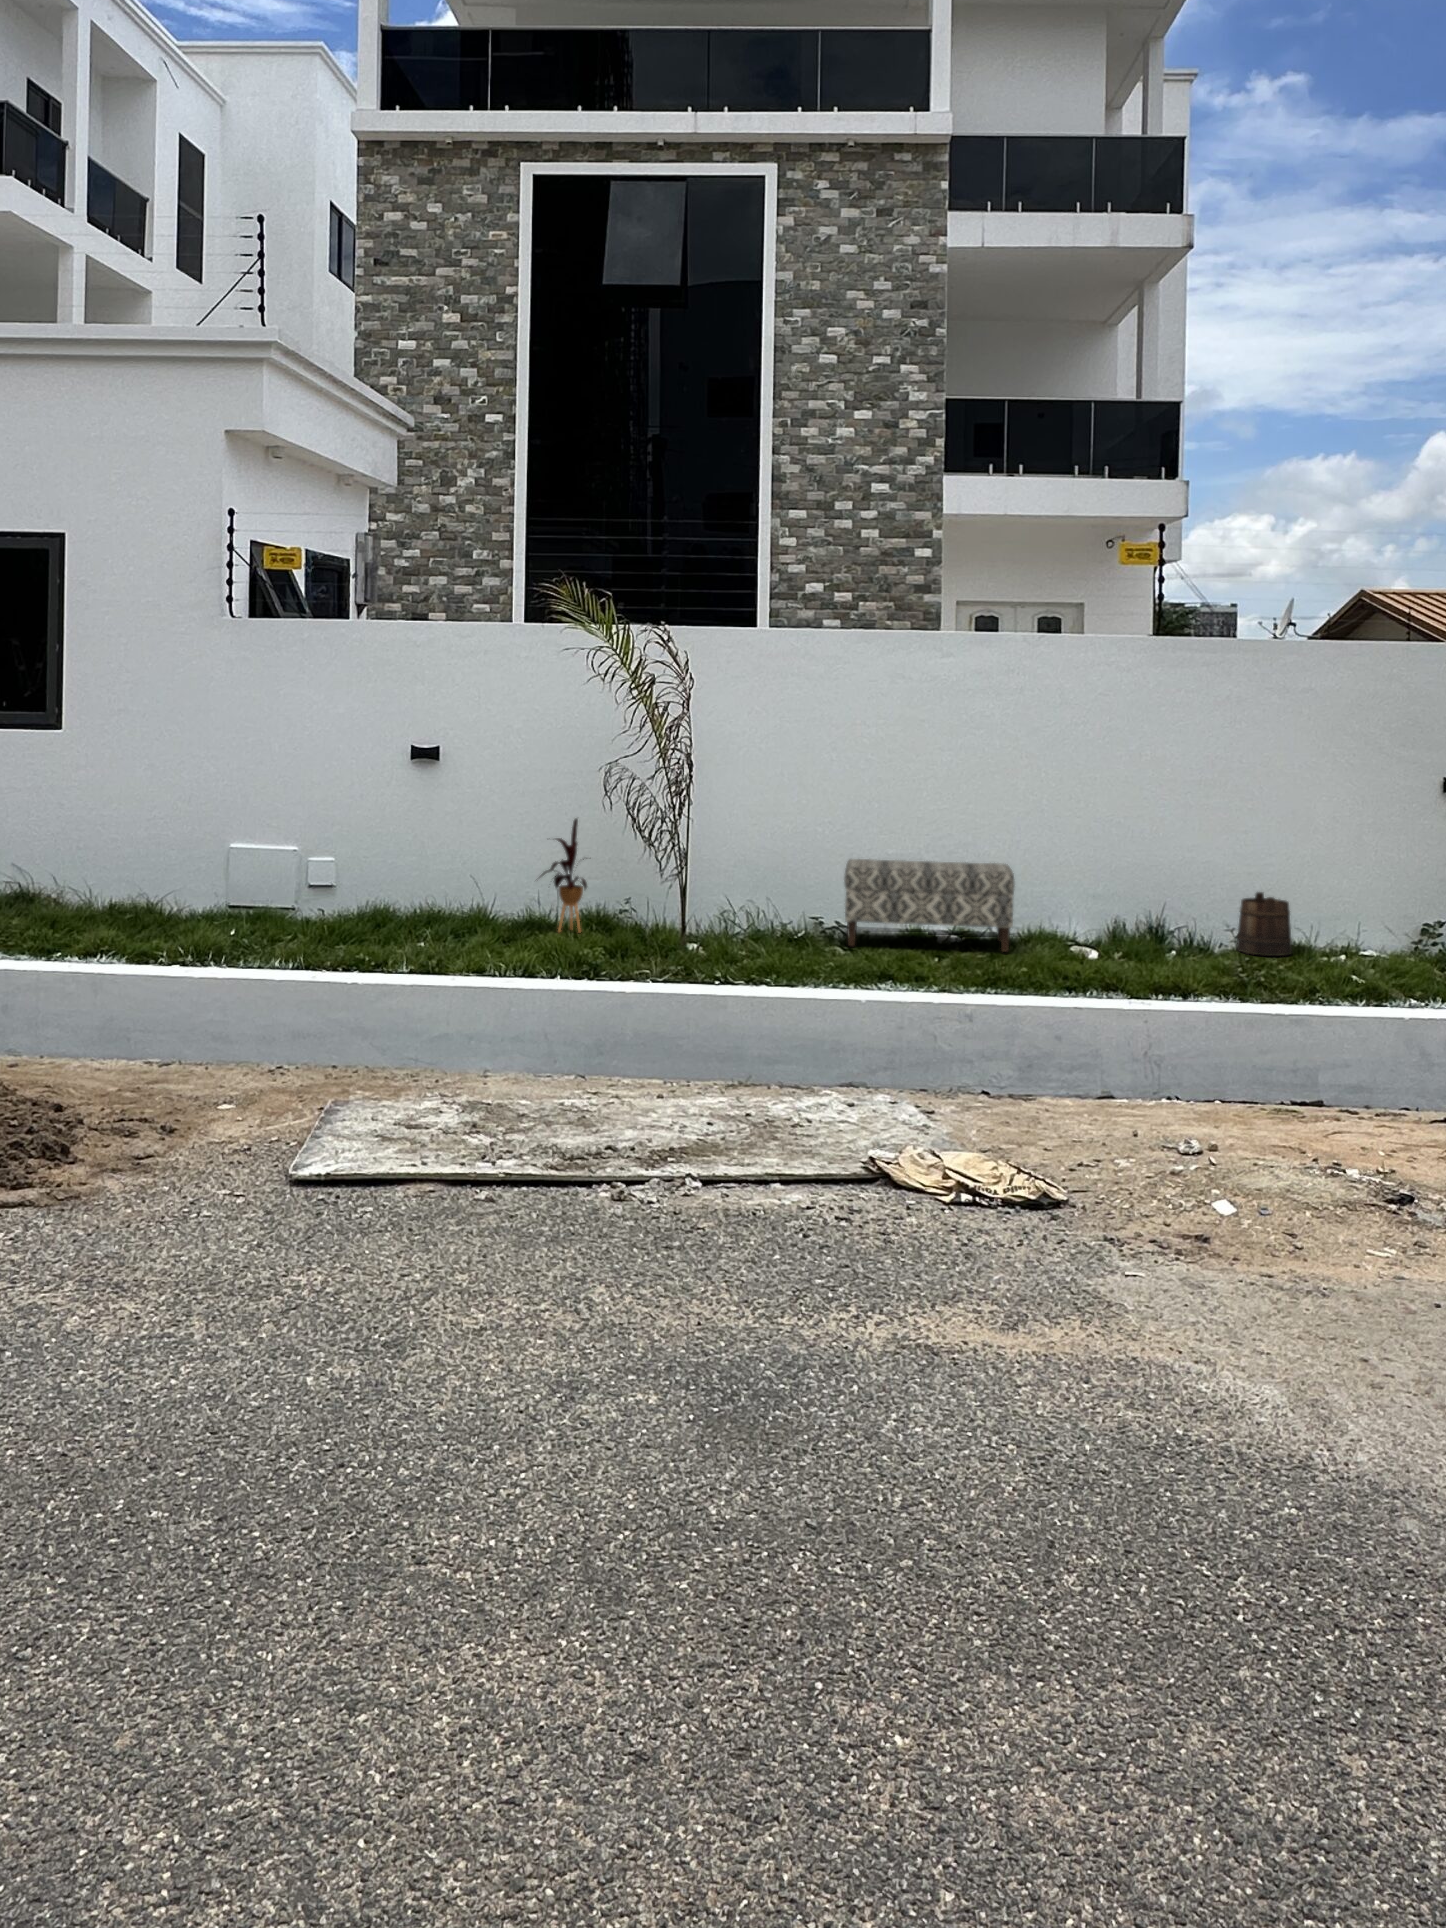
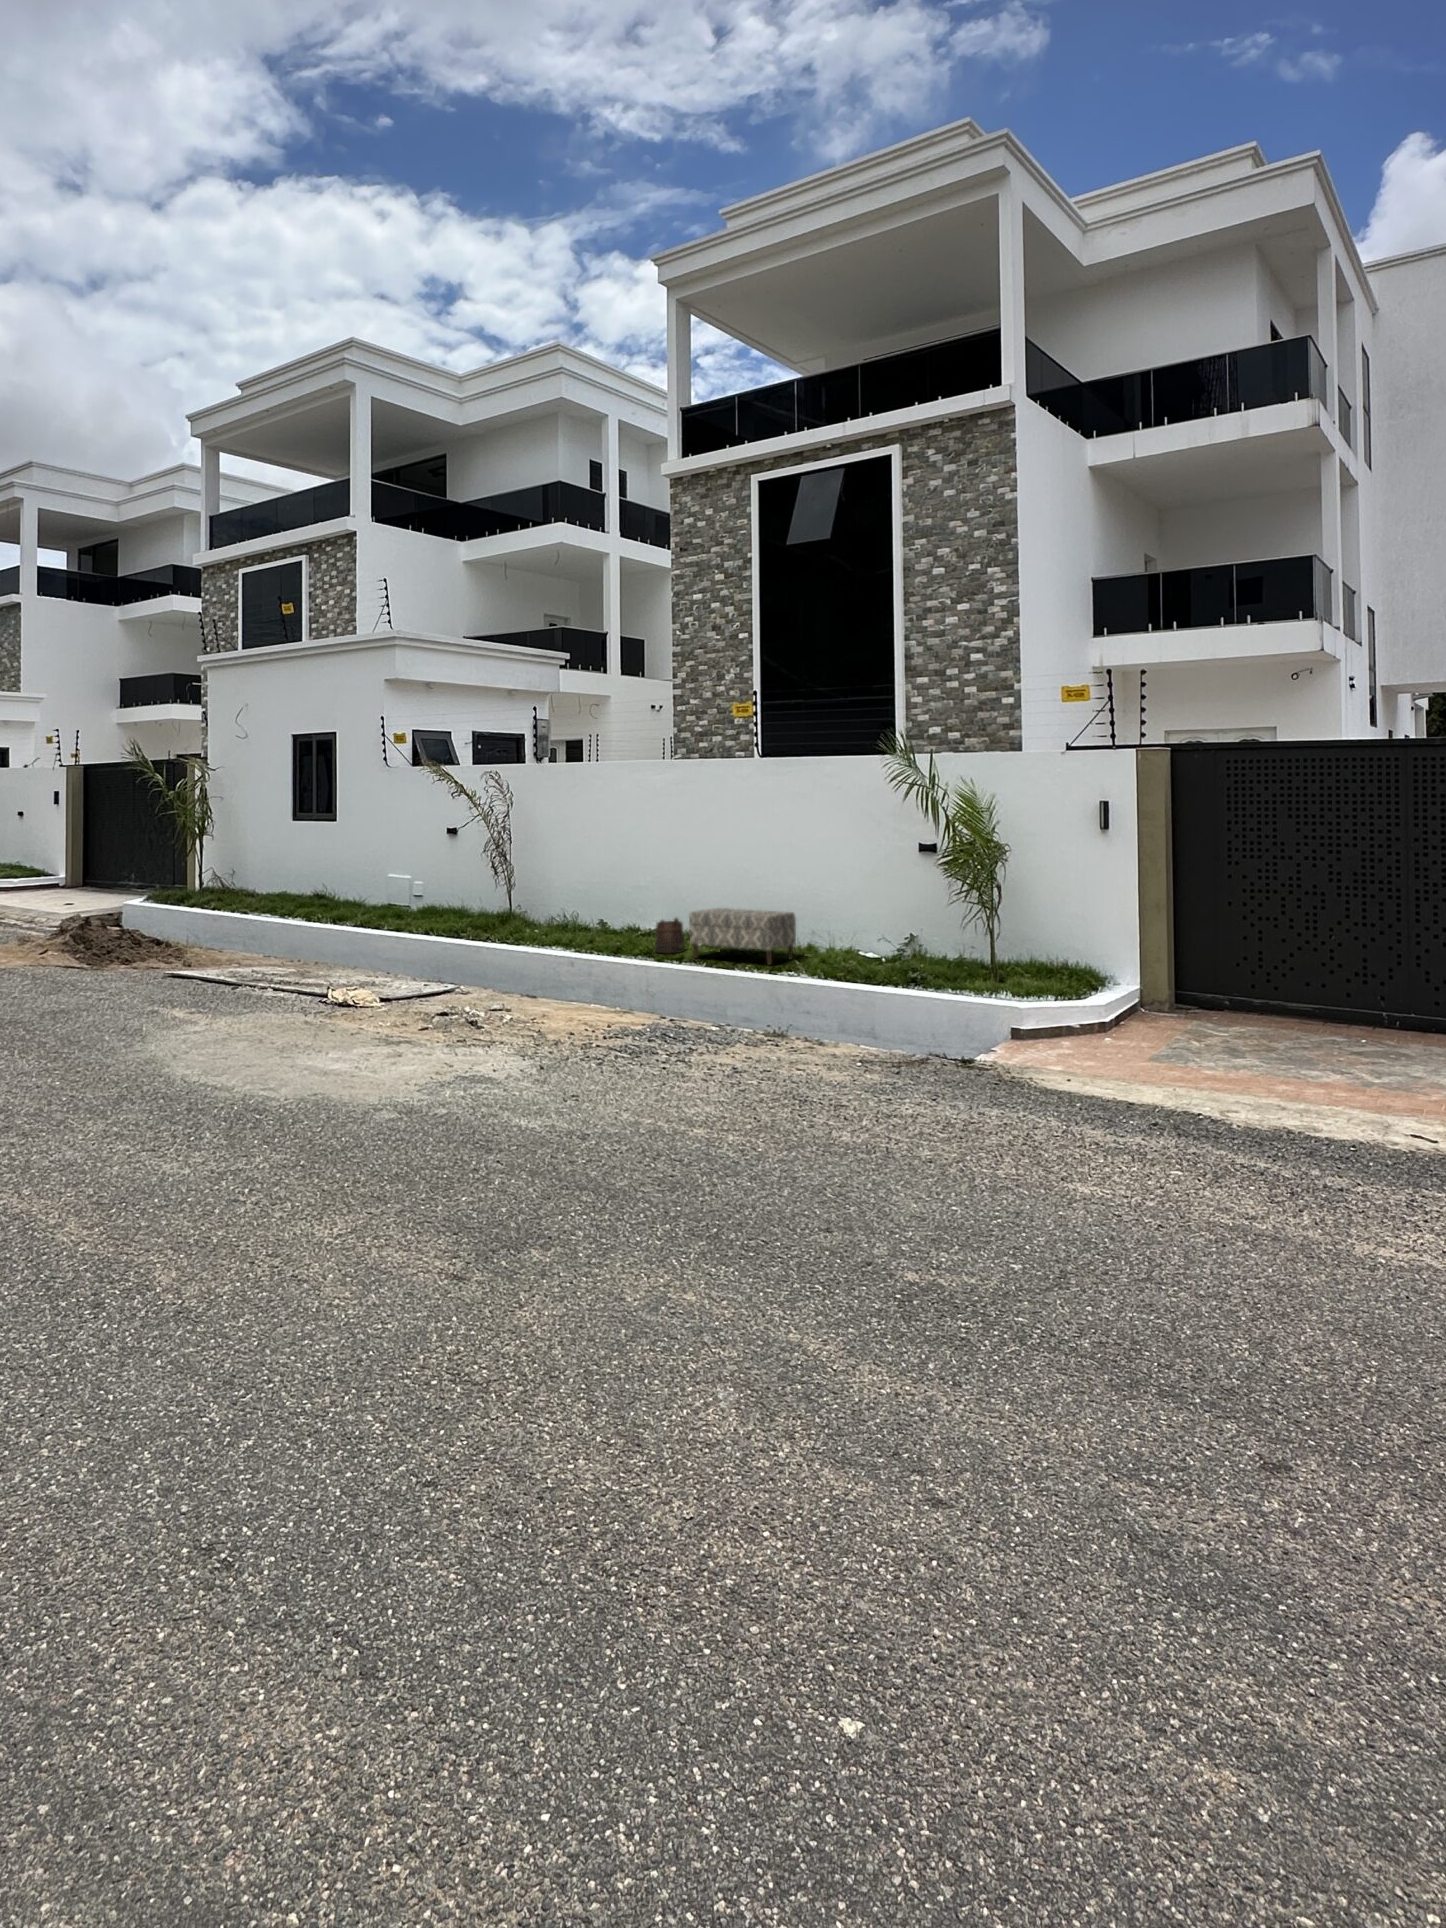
house plant: present [540,818,587,932] -> none [557,883,589,946]
bucket: present [1237,892,1292,956] -> present [655,918,685,953]

